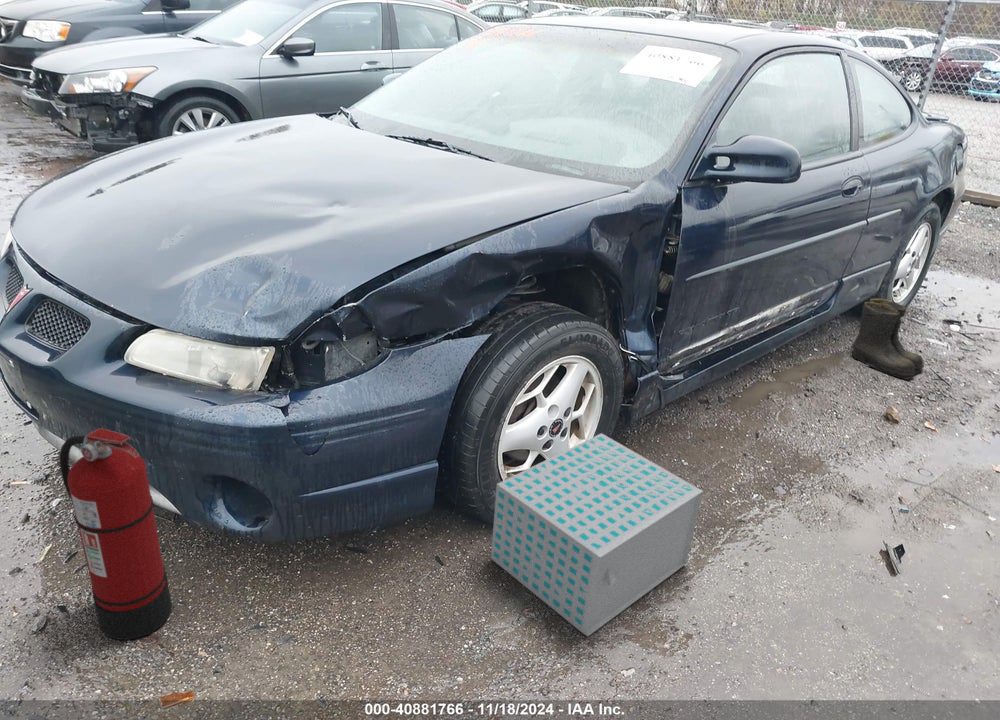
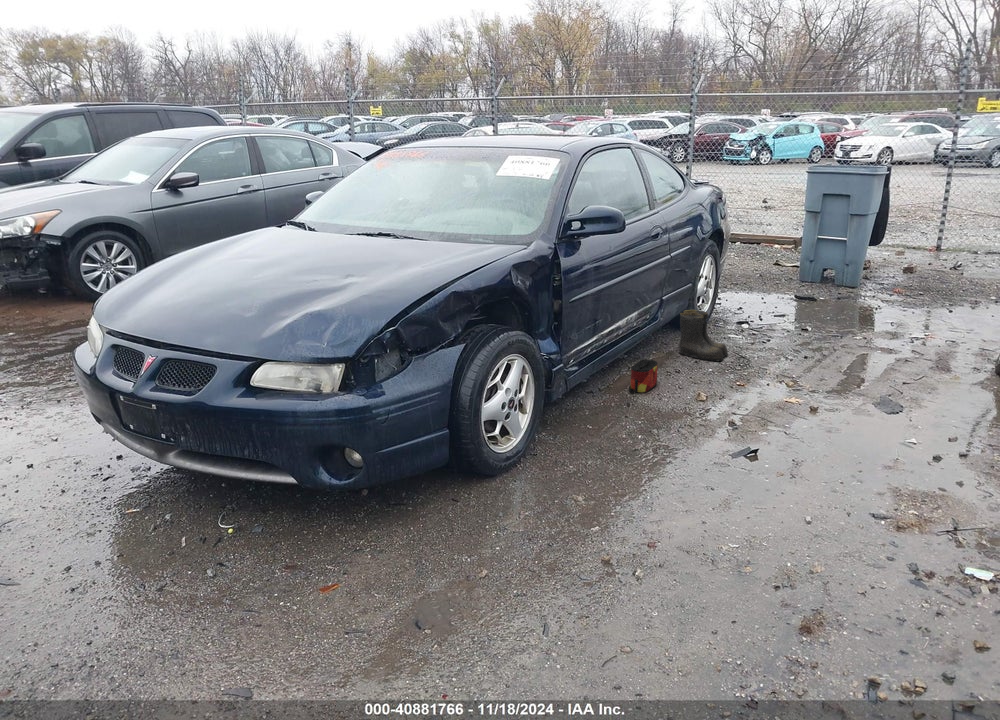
bag: none [762,365,813,414] -> present [629,359,658,393]
fire extinguisher: present [60,428,172,640] -> none [219,425,294,576]
storage box: present [491,433,703,636] -> none [486,407,611,519]

